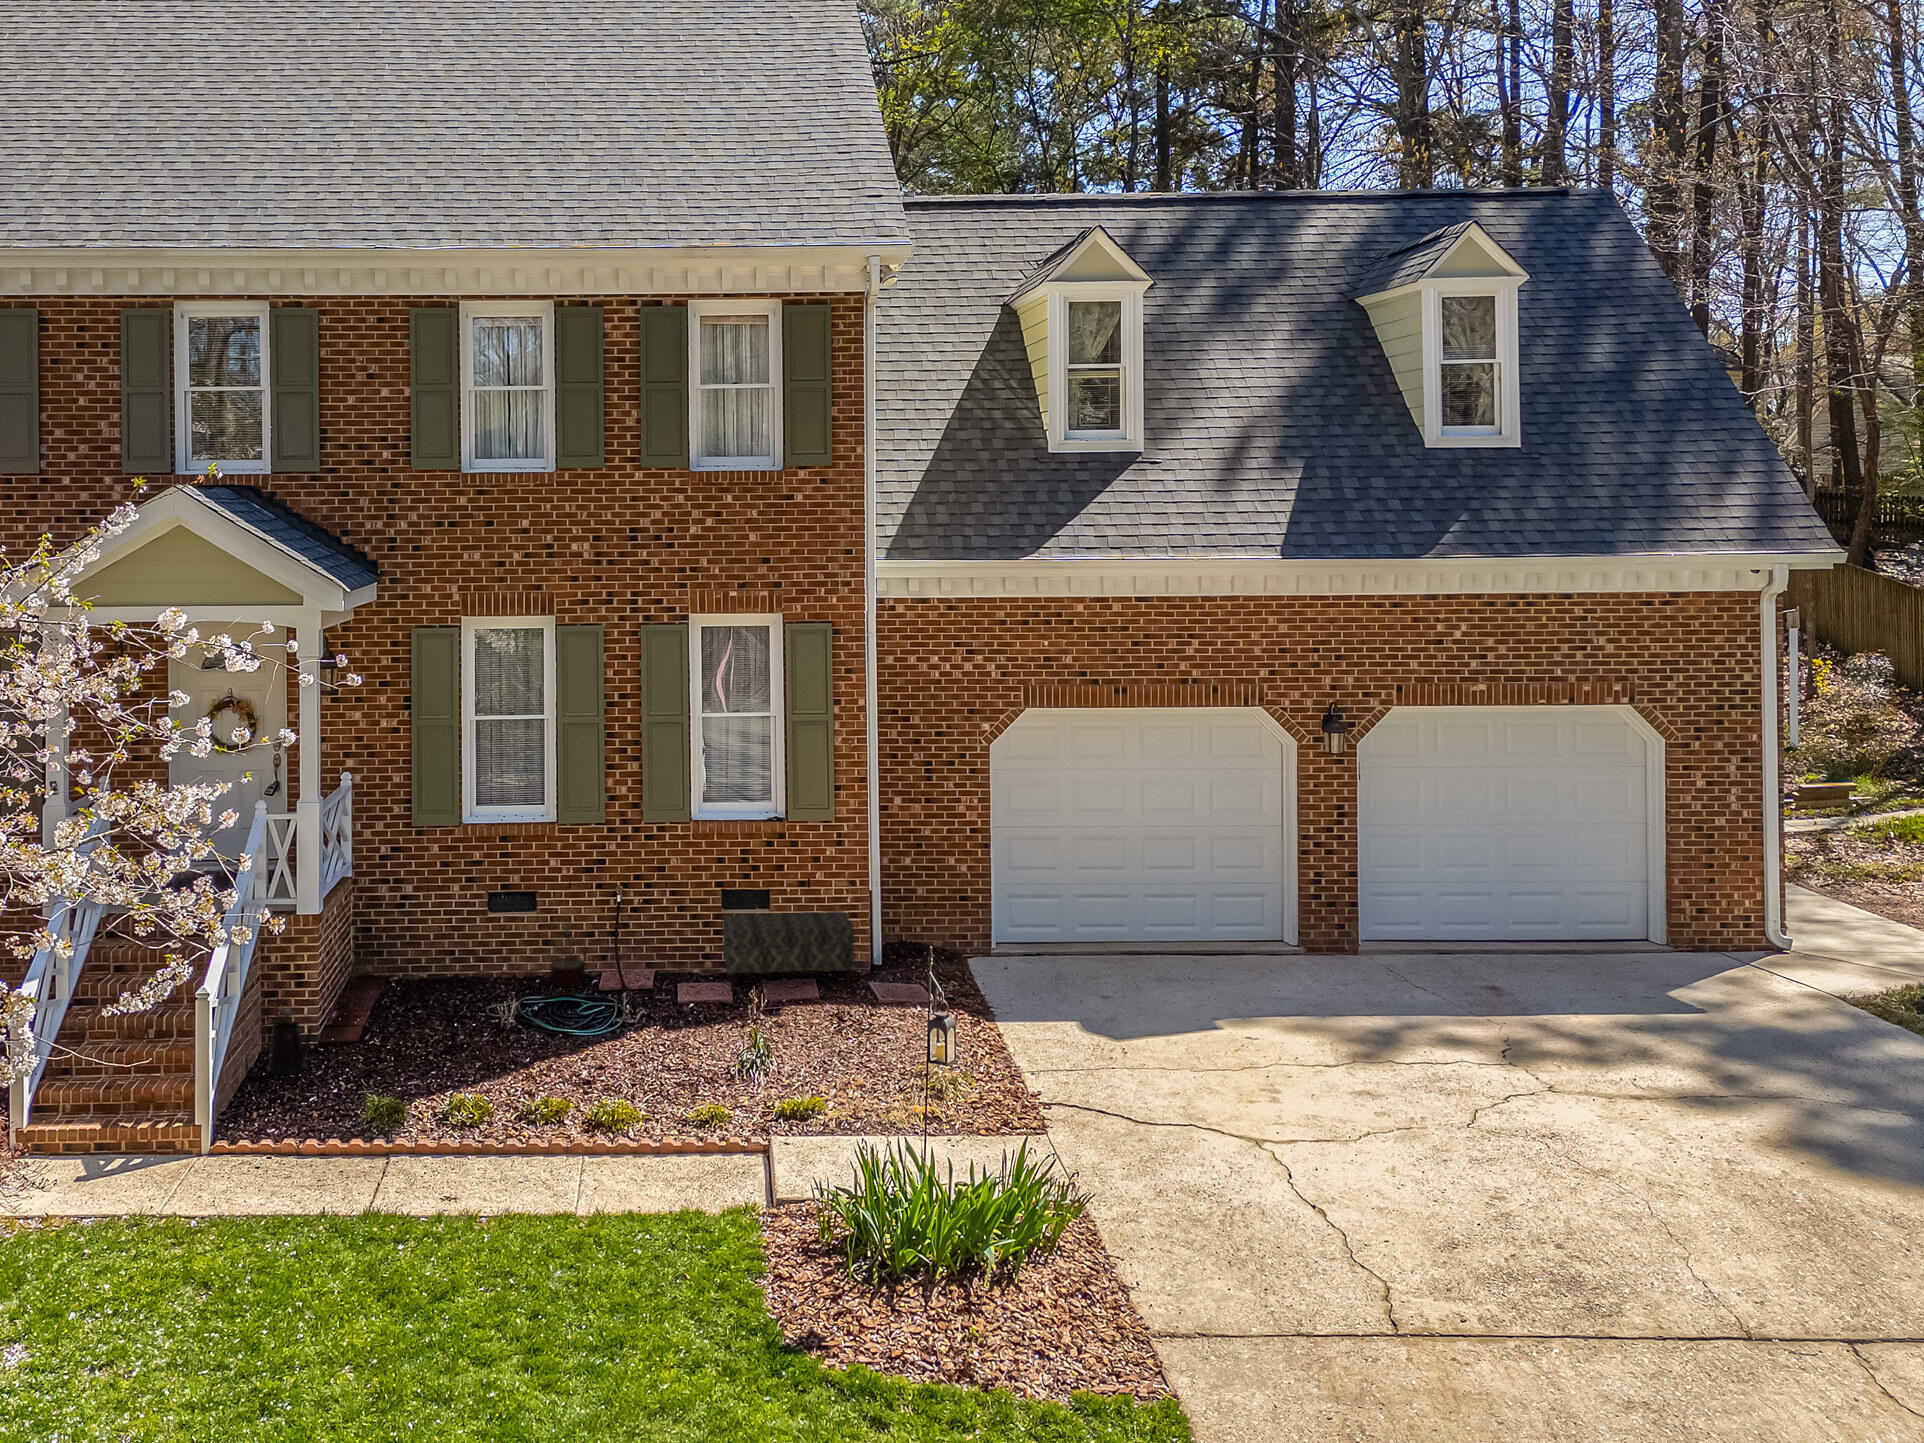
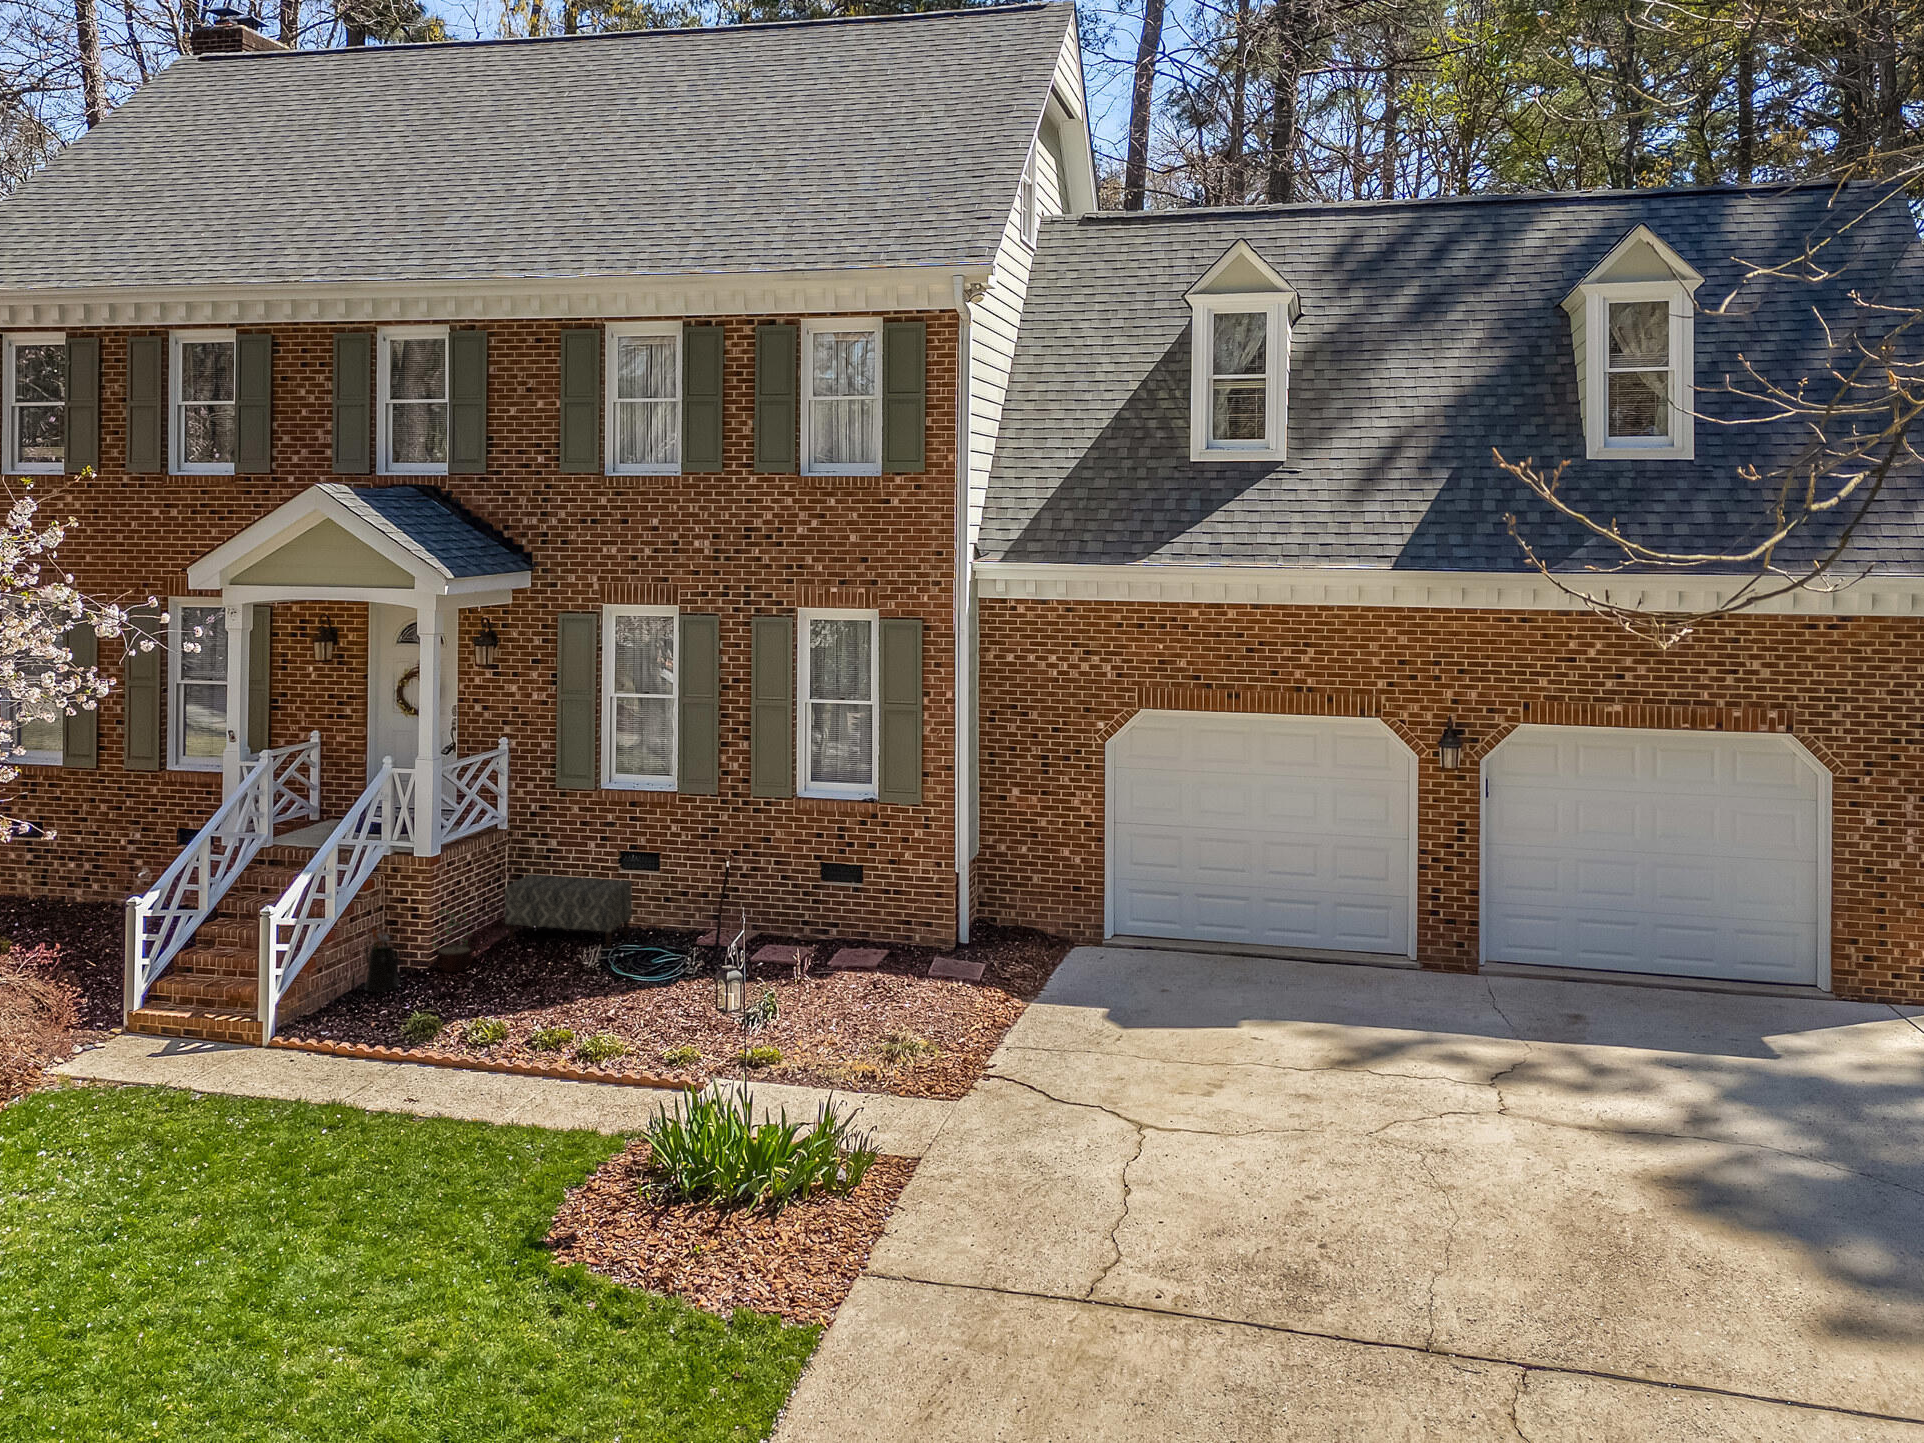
bench: present [722,911,855,991] -> present [505,874,632,948]
decorative plant: present [547,920,585,987] -> present [430,909,472,972]

